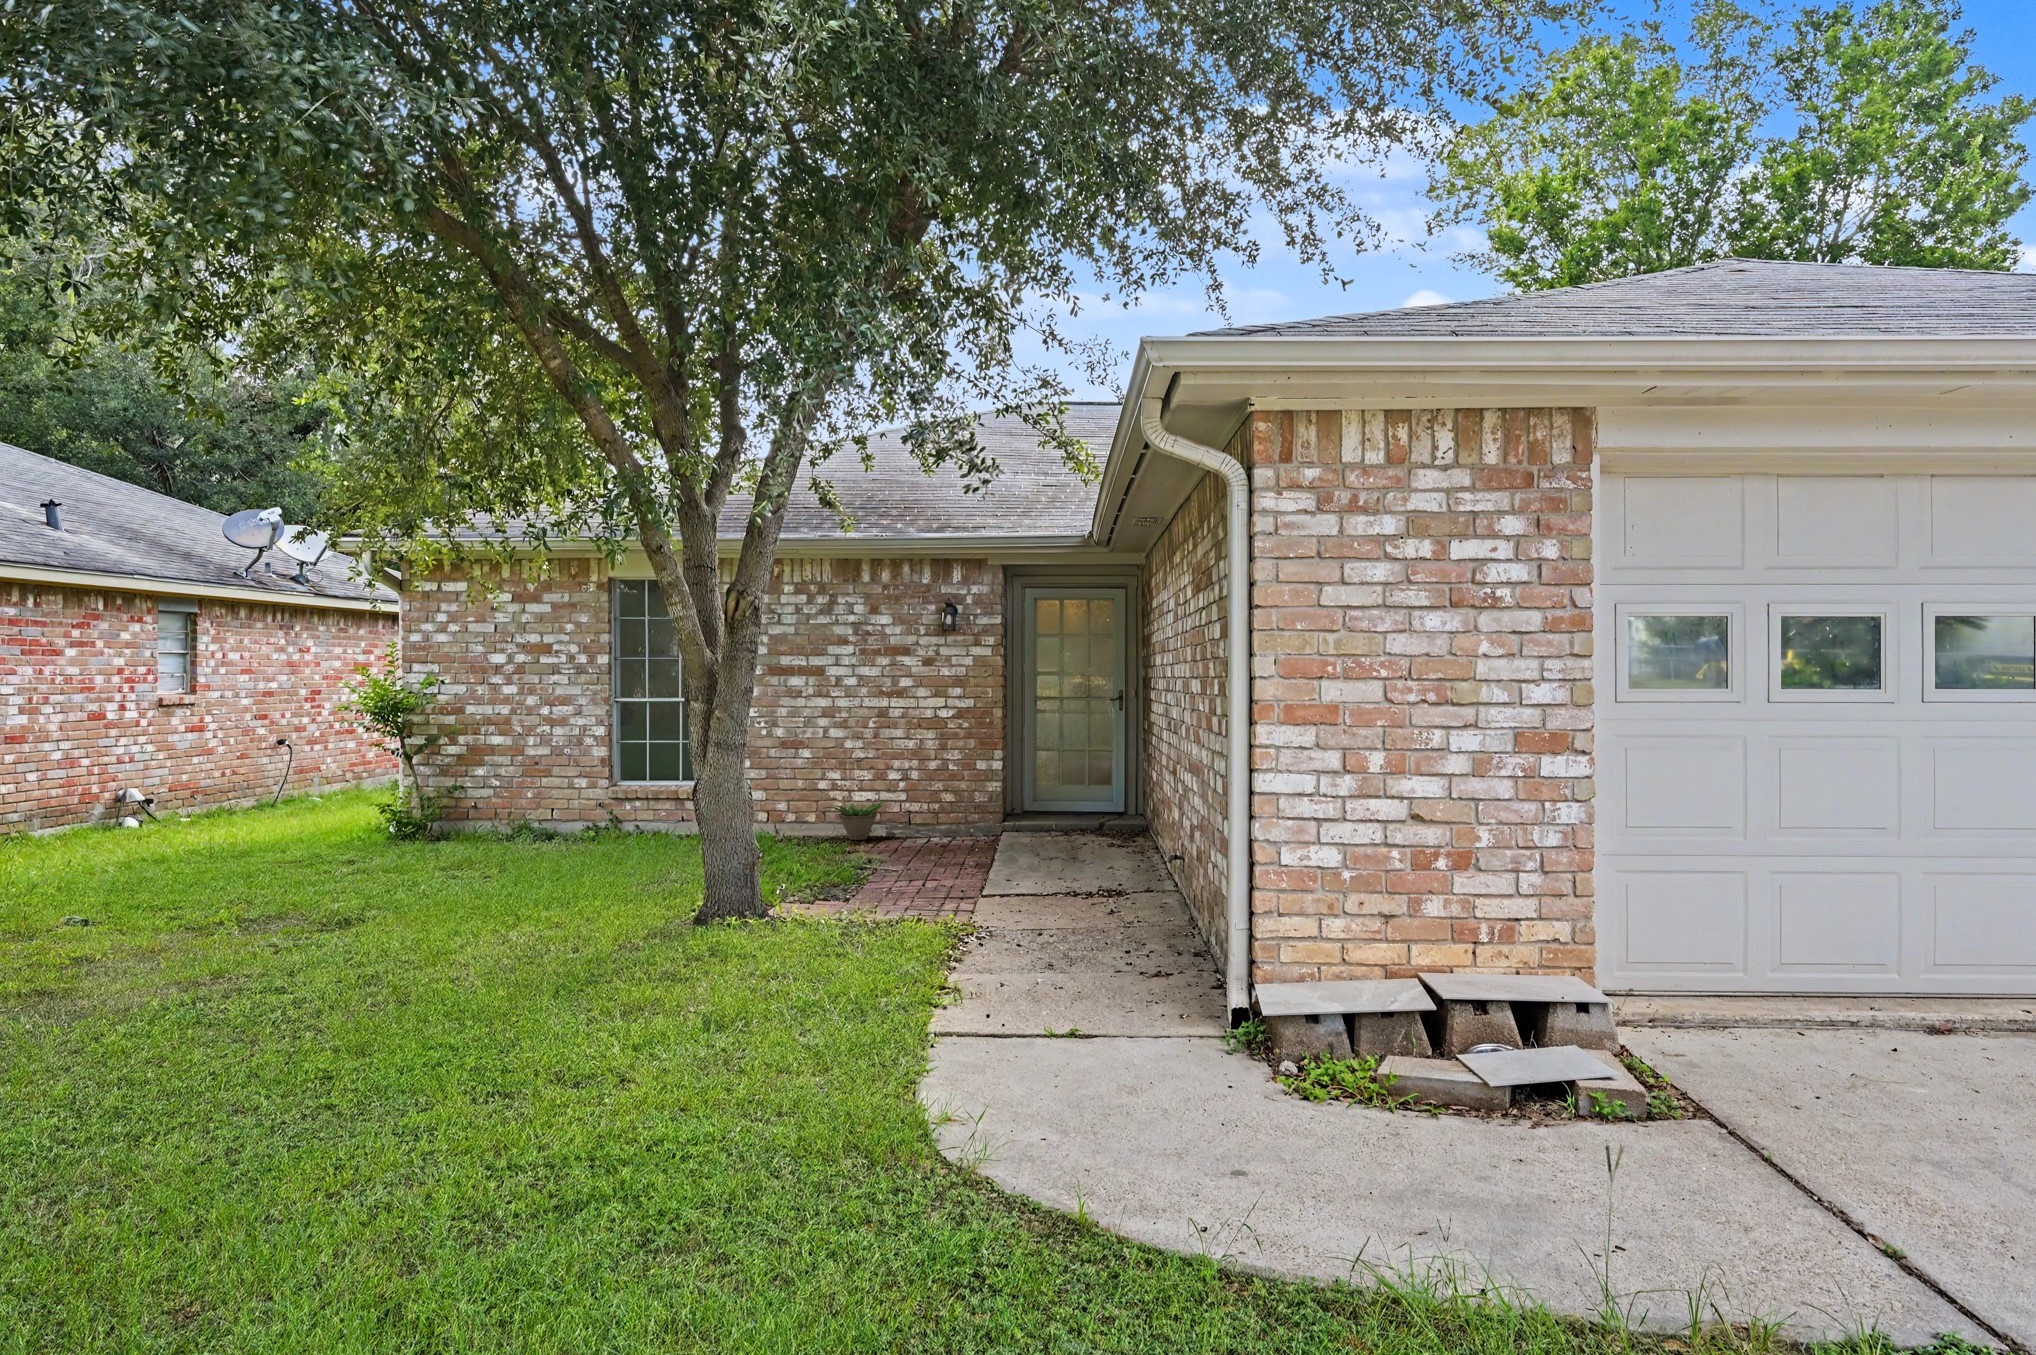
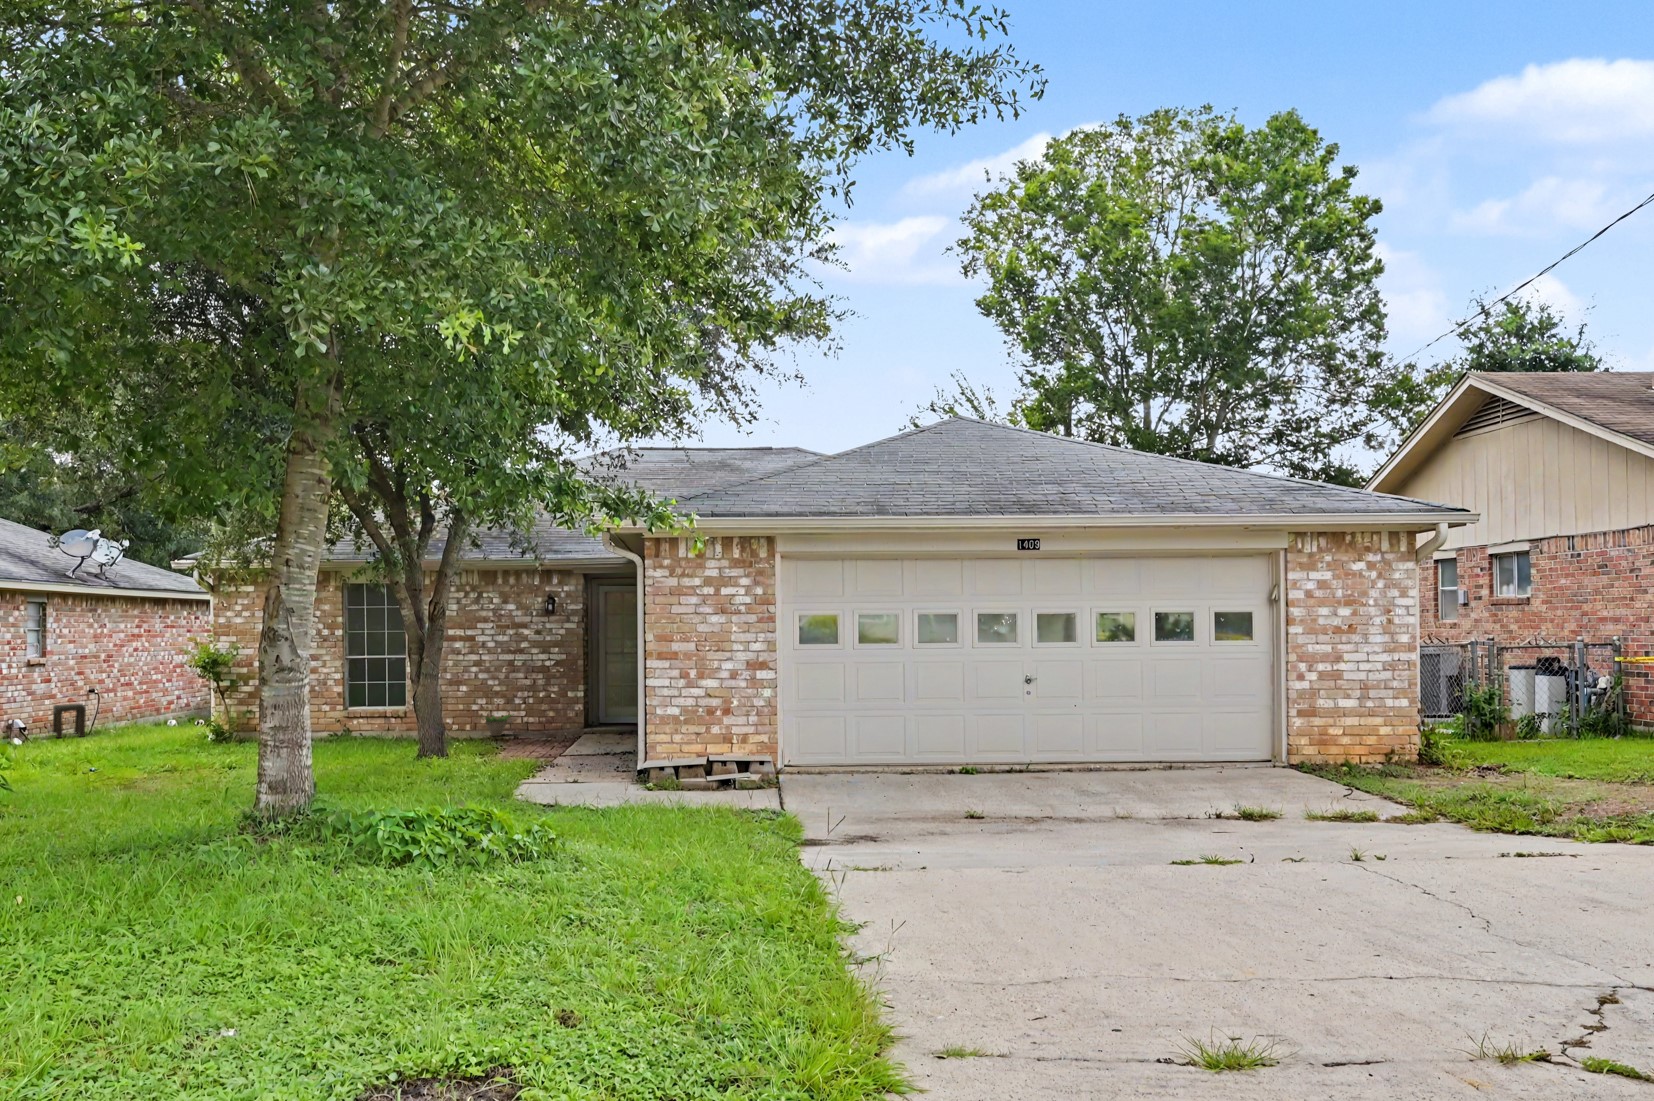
bench: none [202,764,256,818] -> present [52,704,86,738]

